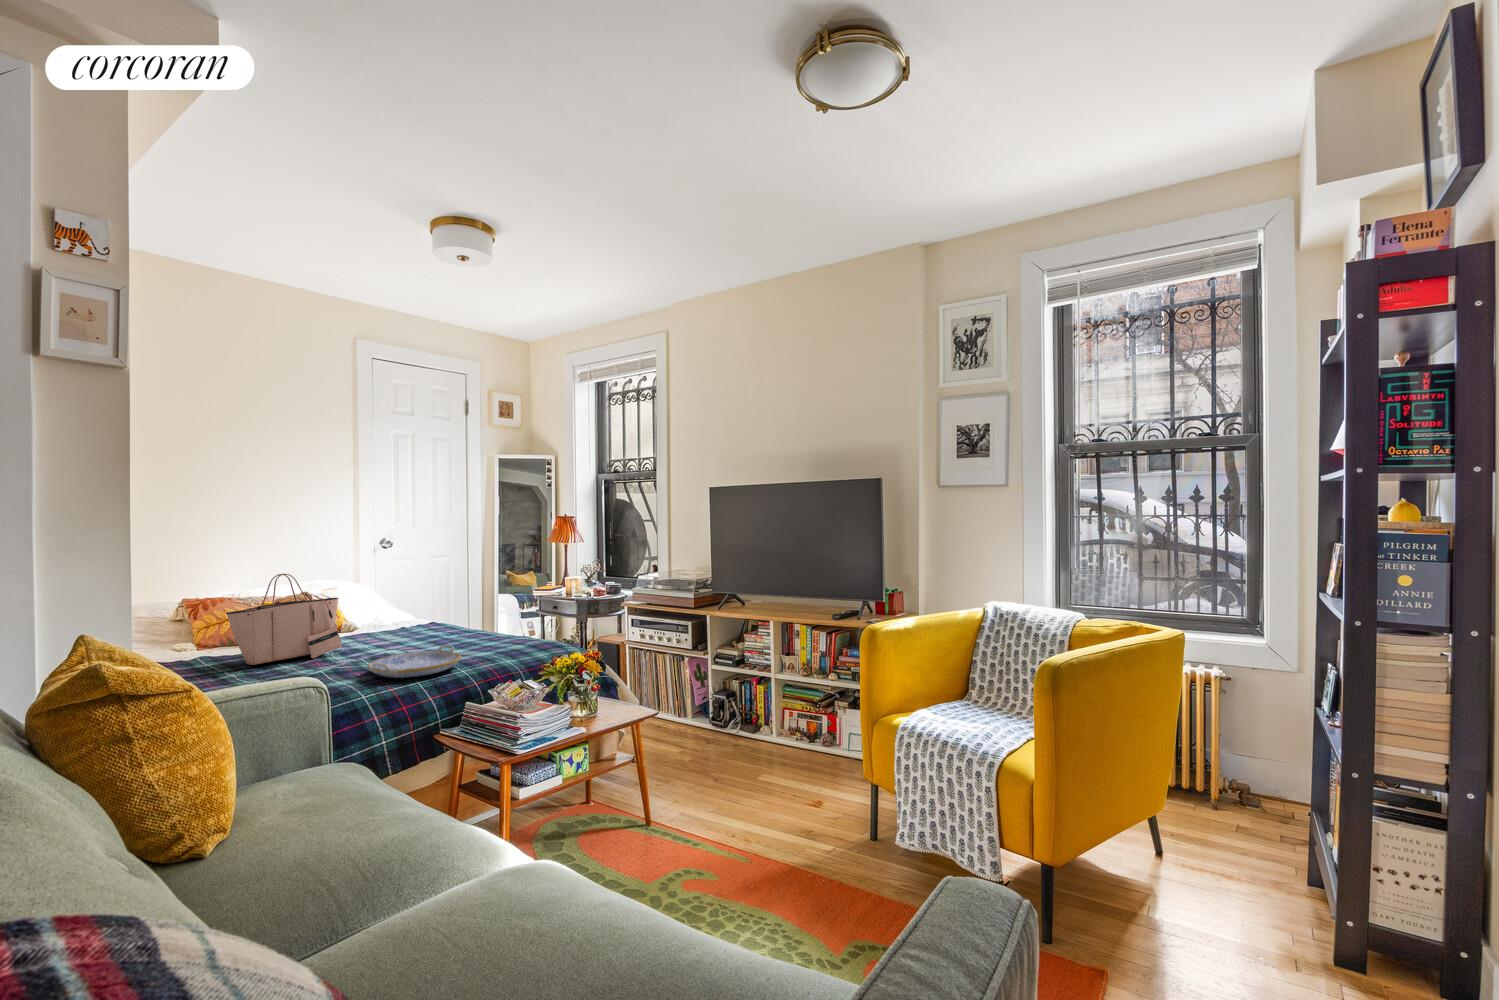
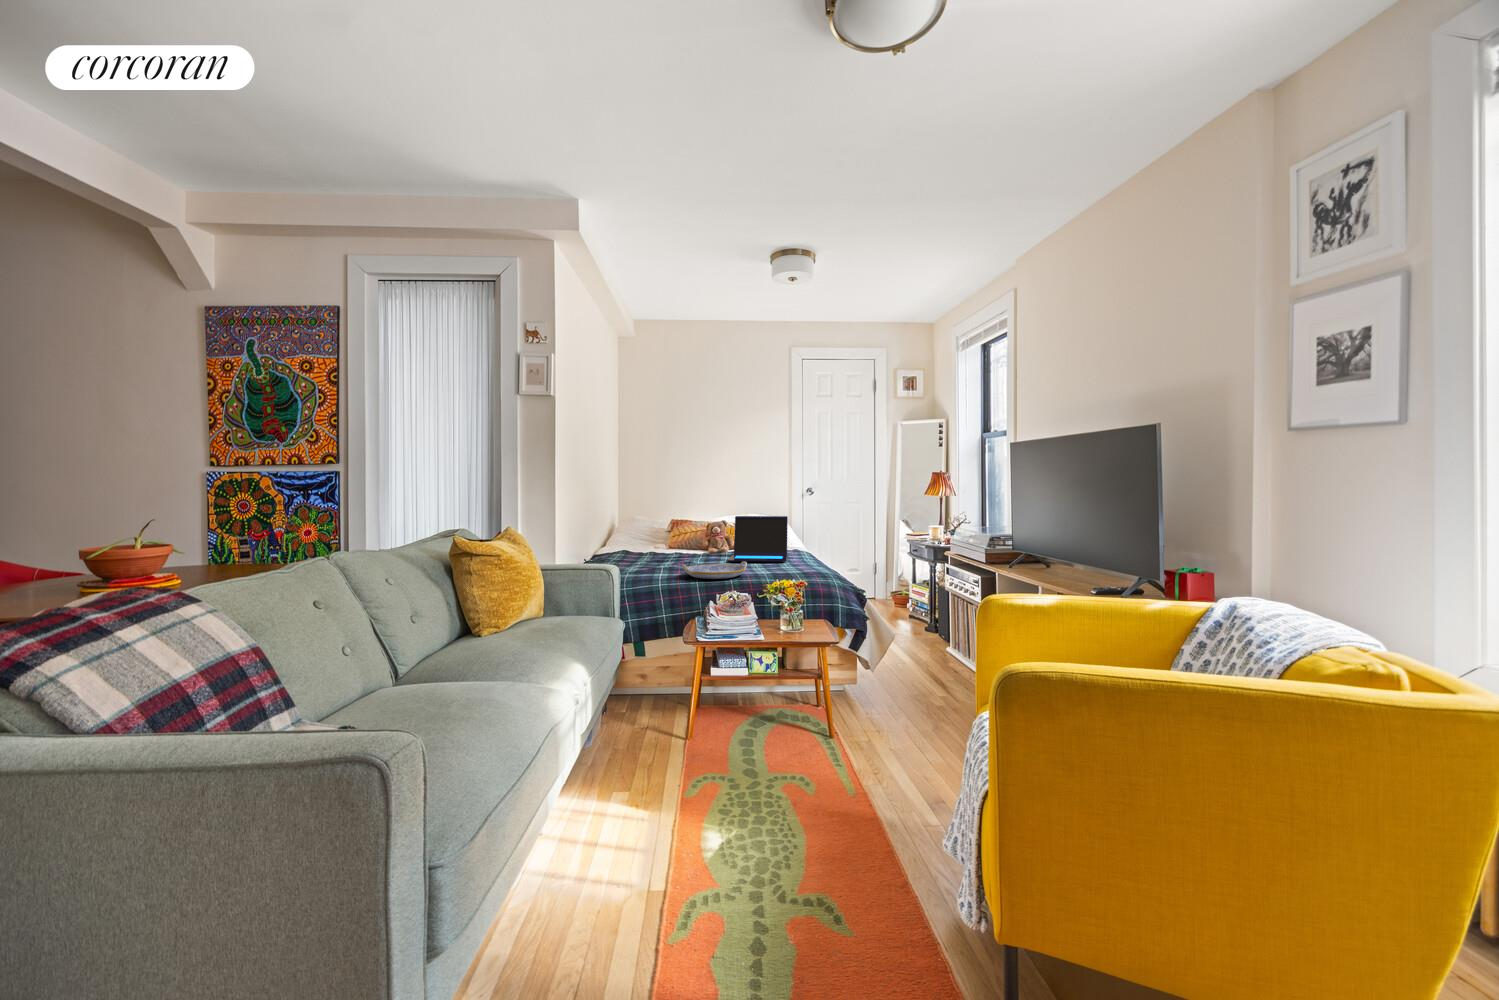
tote bag: present [226,574,342,665] -> none [646,503,711,561]
laptop: none [359,579,462,649] -> present [728,516,788,562]

